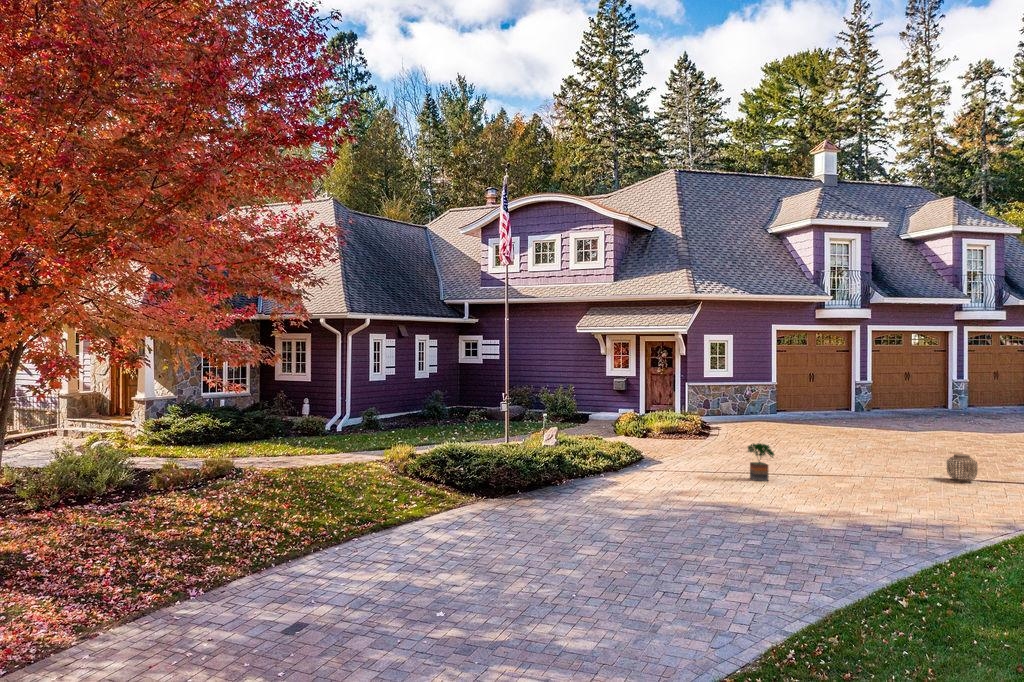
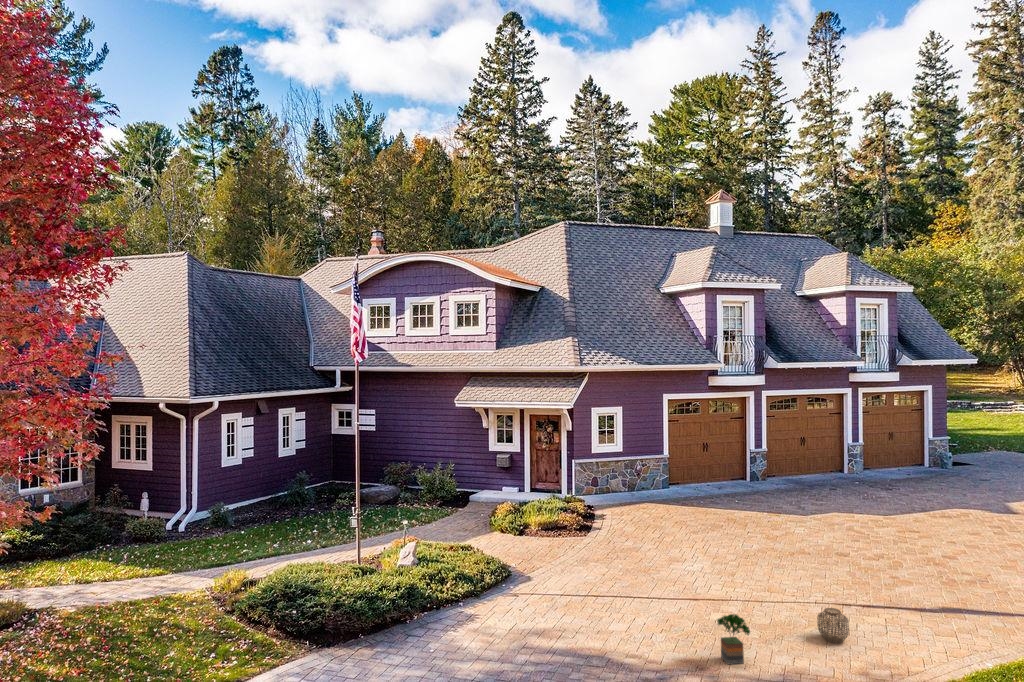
potted tree: present [748,443,774,481] -> present [717,614,750,664]

